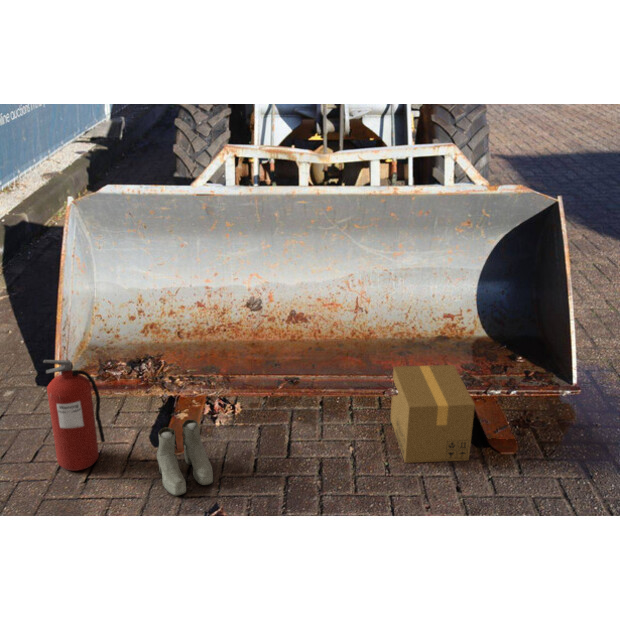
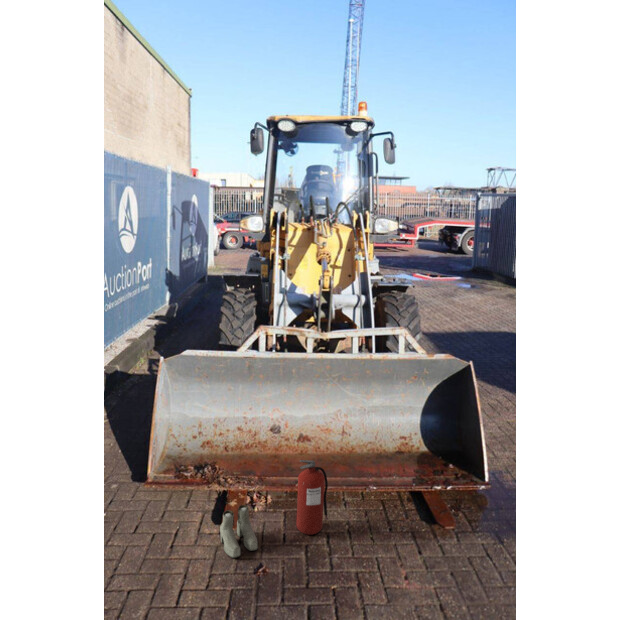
fire extinguisher: present [44,360,105,471] -> present [297,460,328,535]
cardboard box: present [391,365,475,463] -> none [370,469,427,536]

